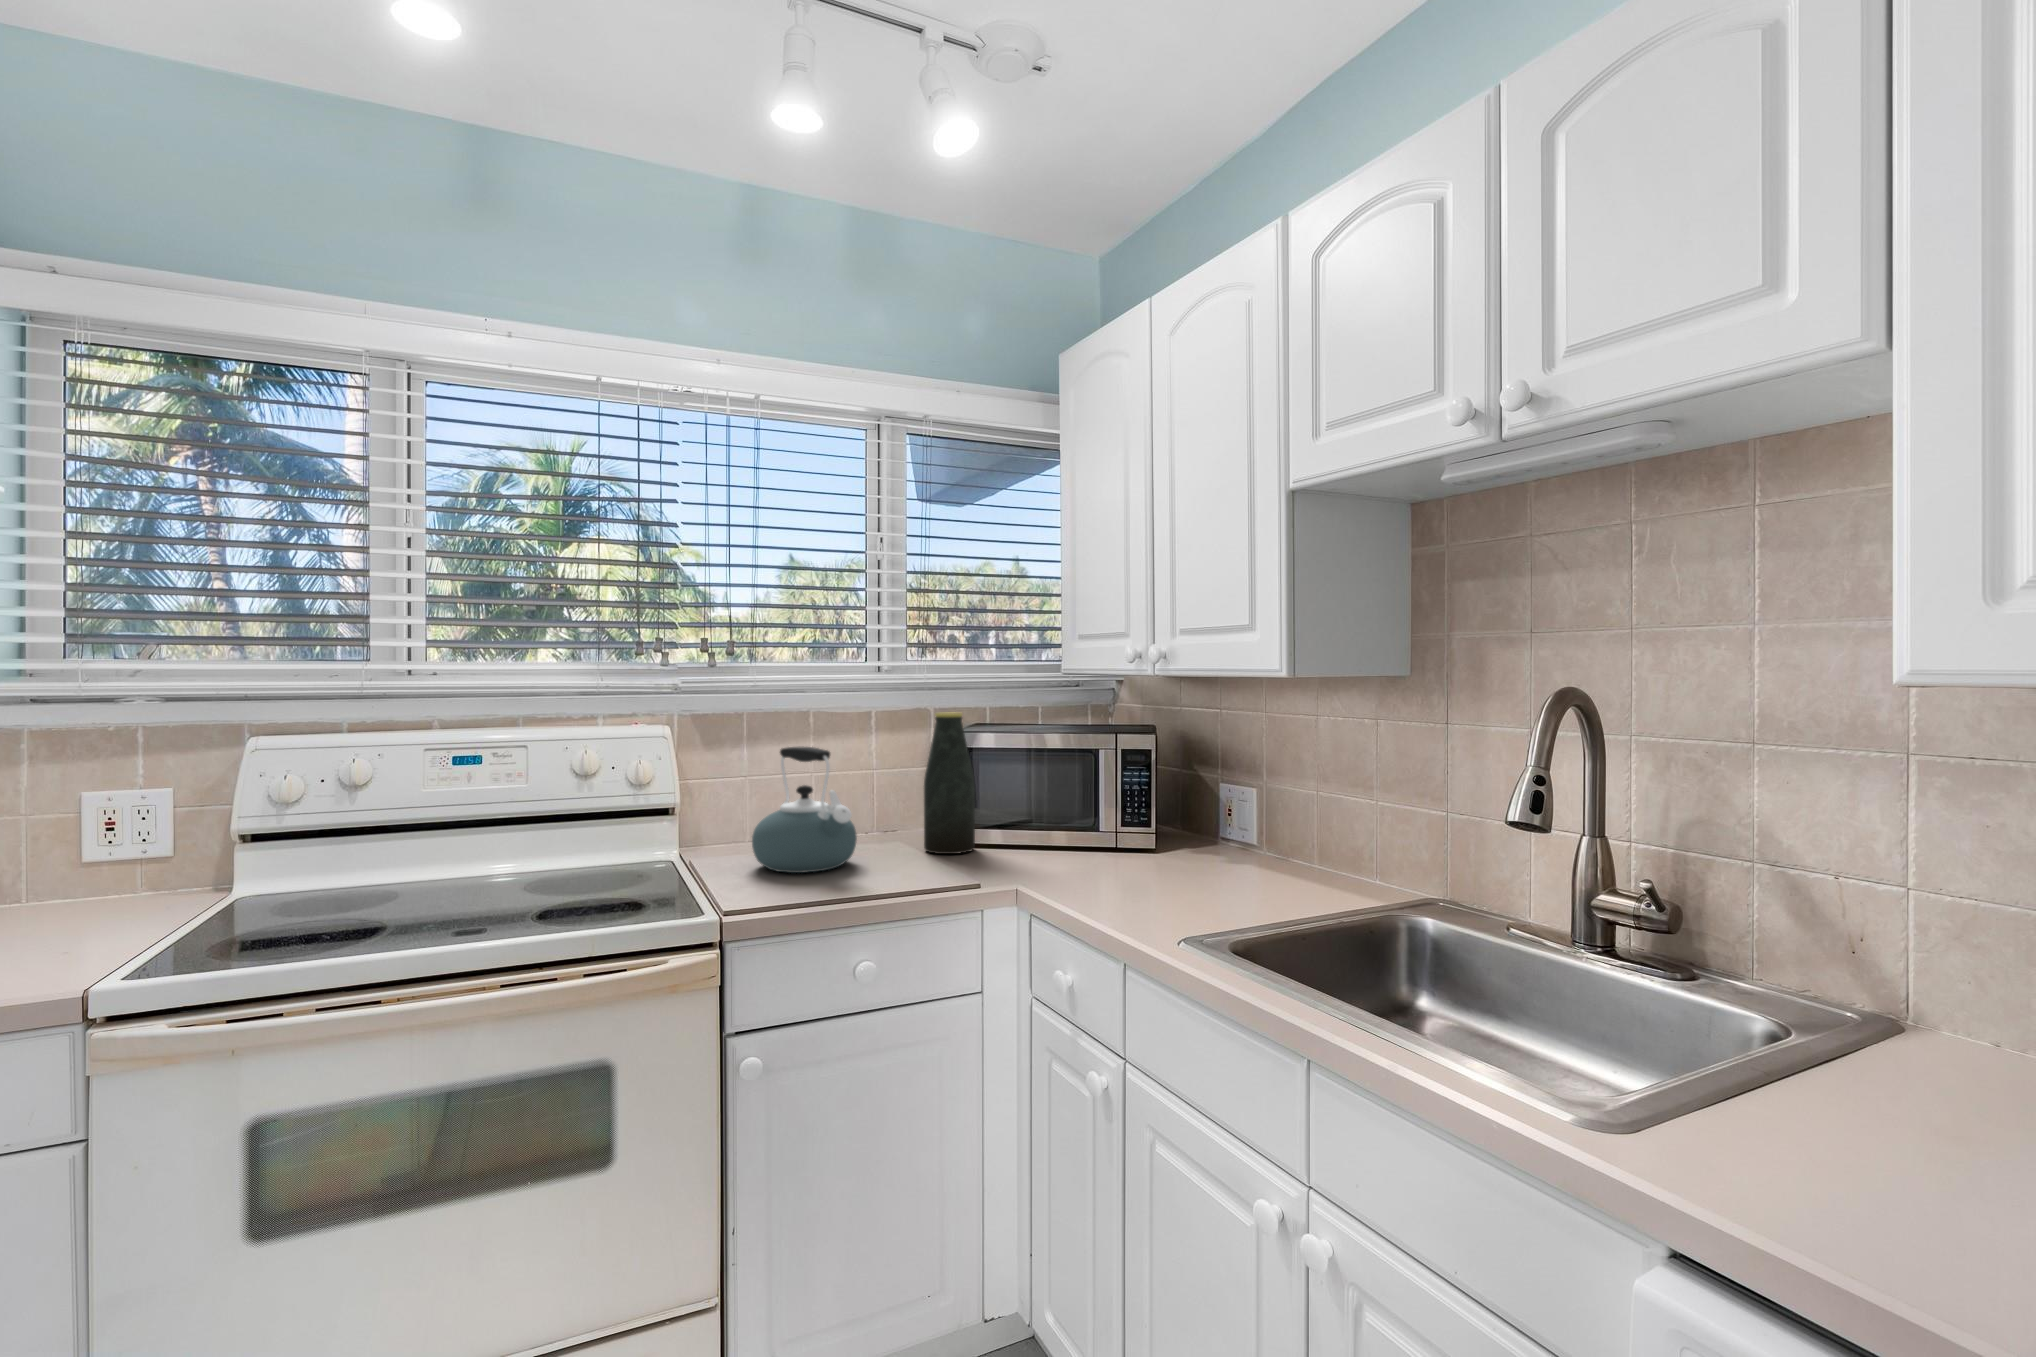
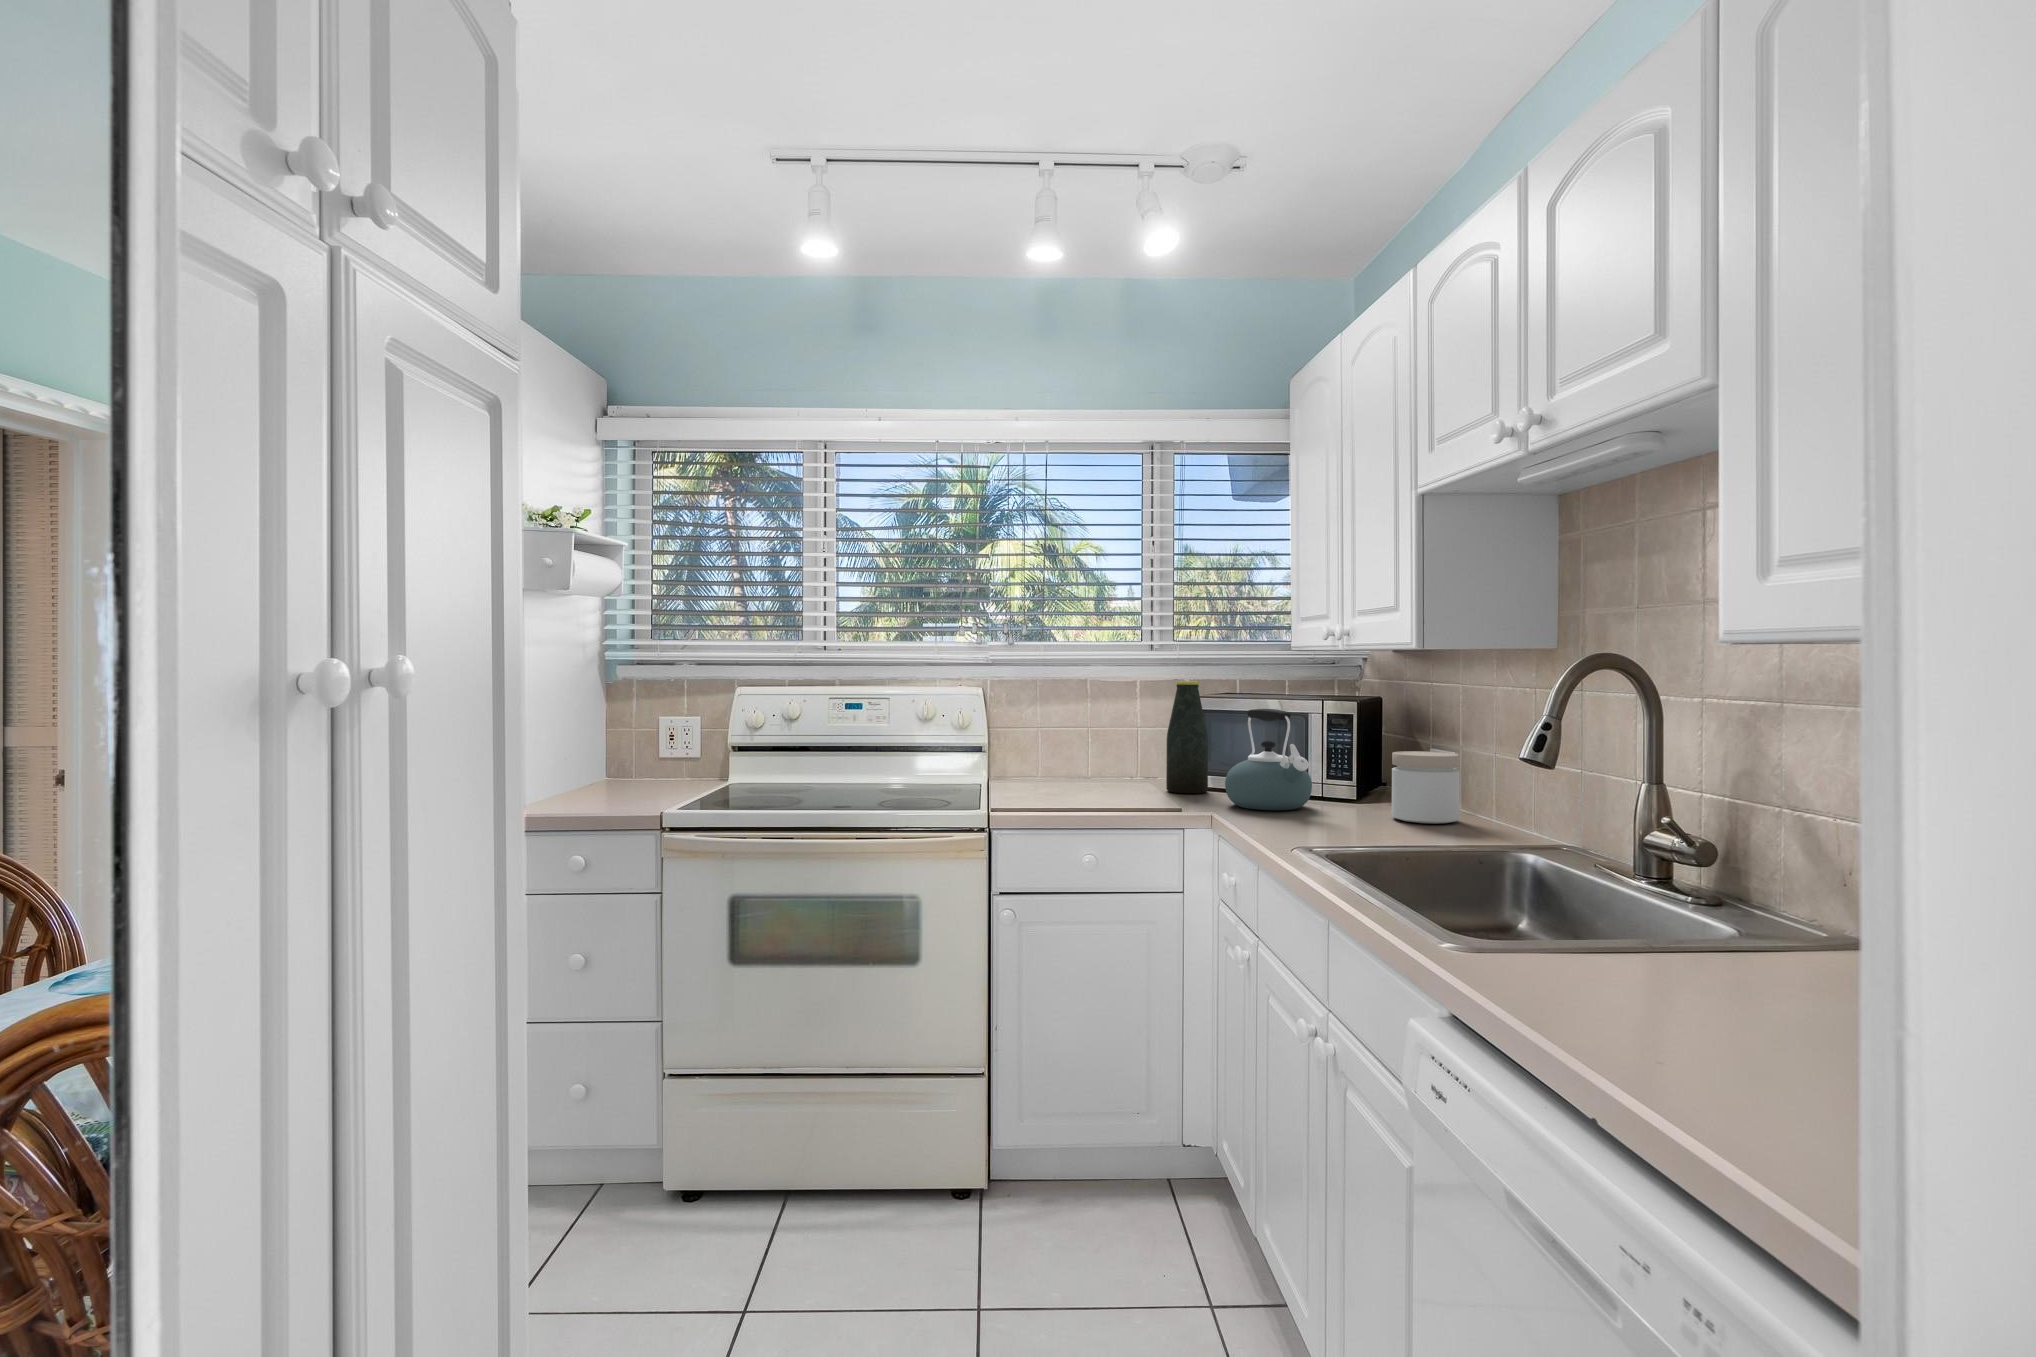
kettle: present [752,747,857,873] -> present [1225,709,1312,810]
jar: none [1220,792,1296,879] -> present [1392,751,1460,824]

